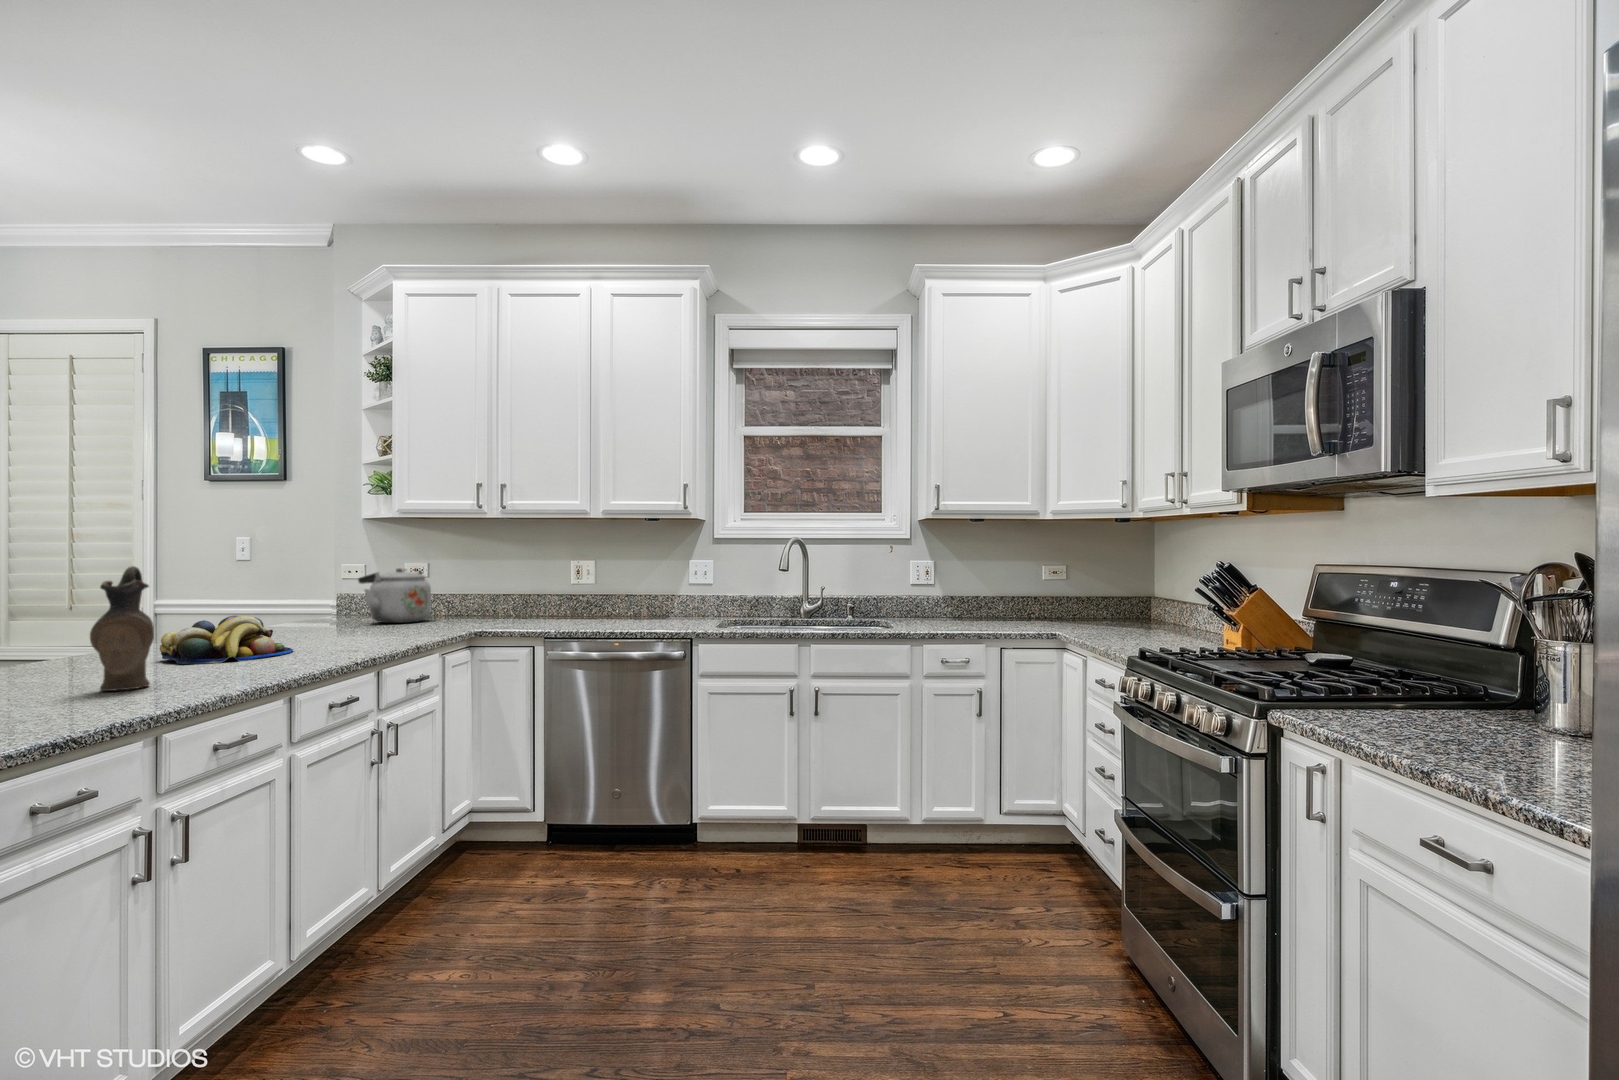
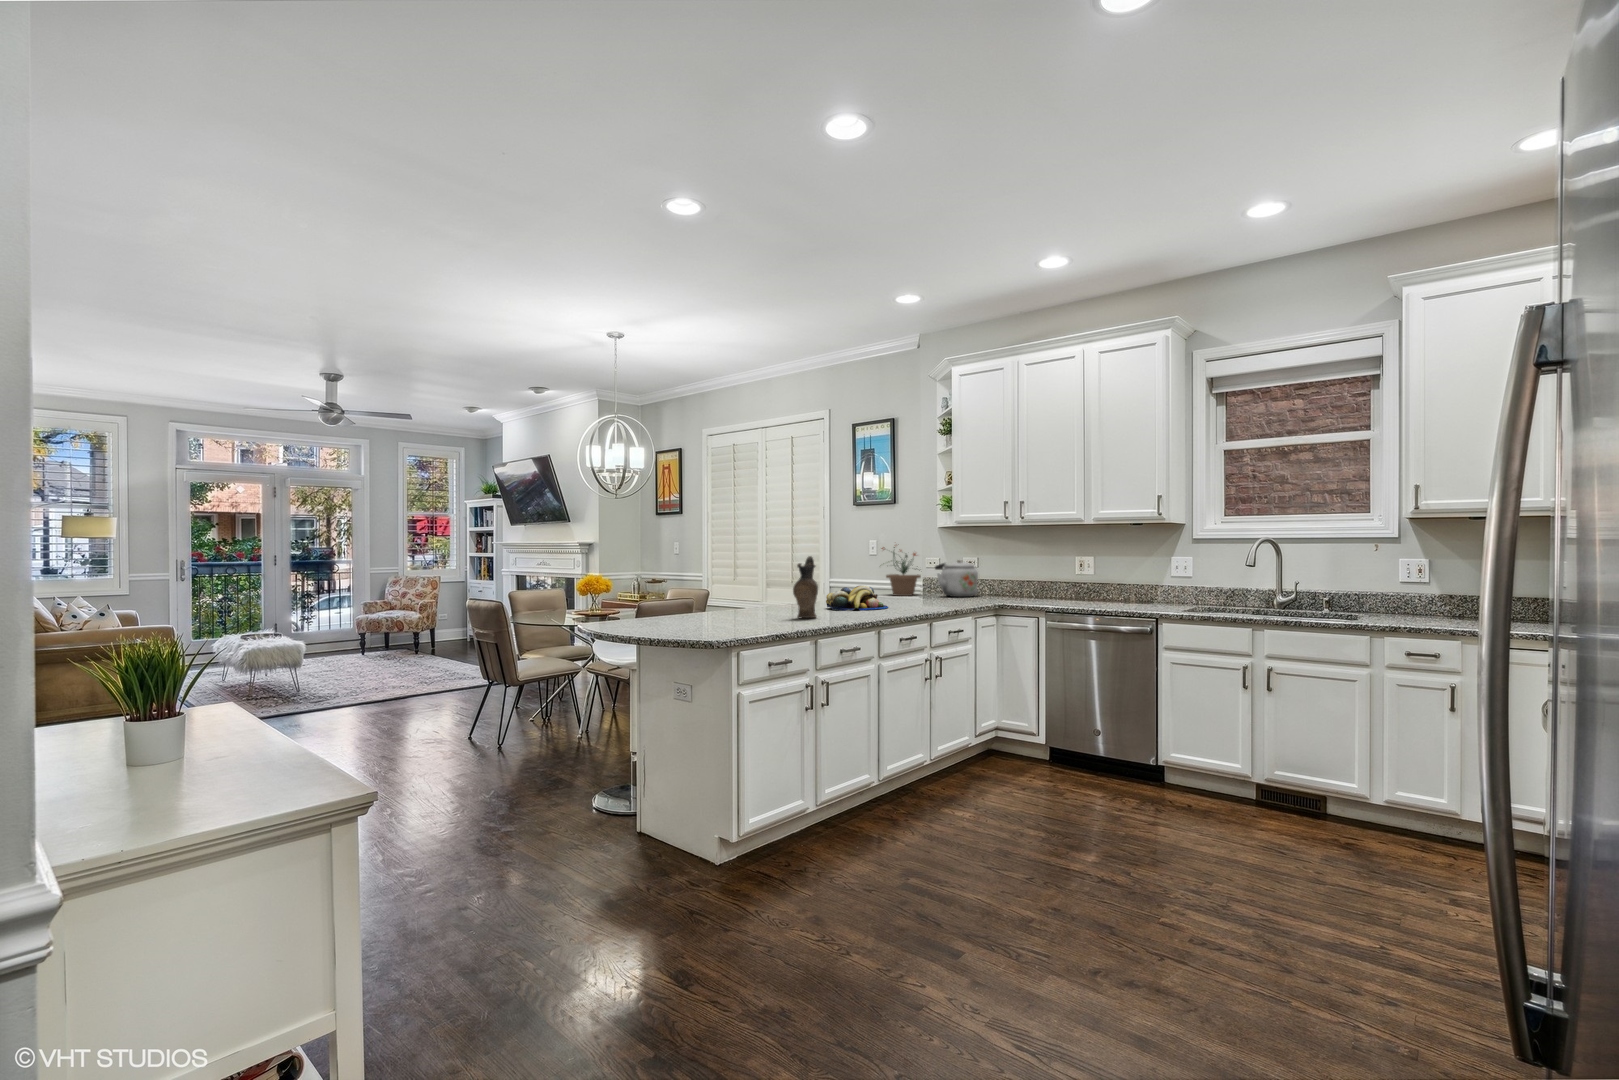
potted plant: none [255,538,338,626] -> present [881,547,921,596]

